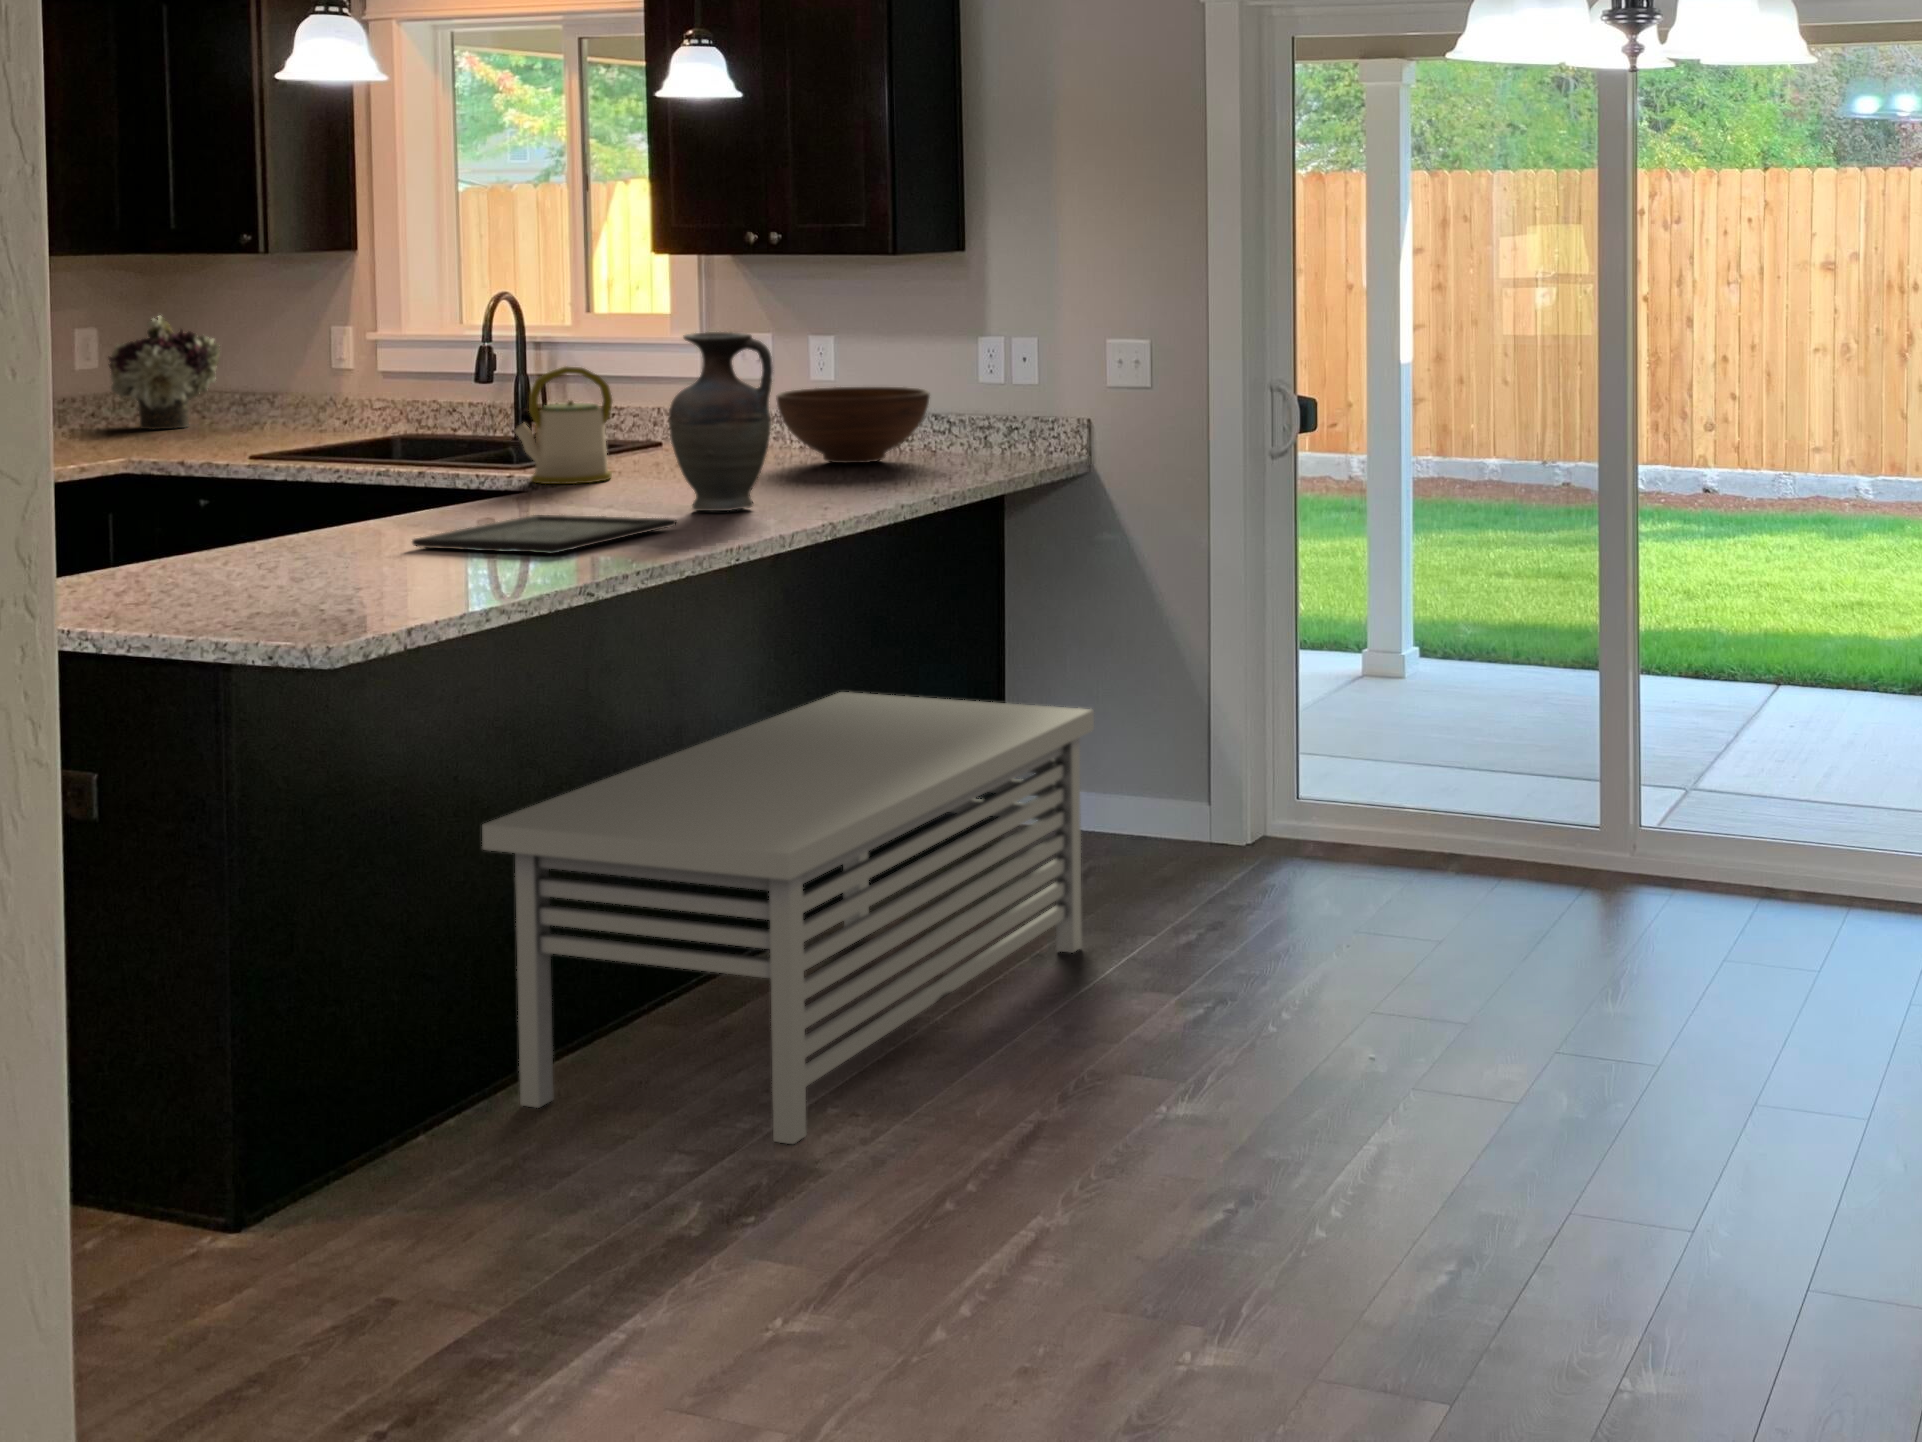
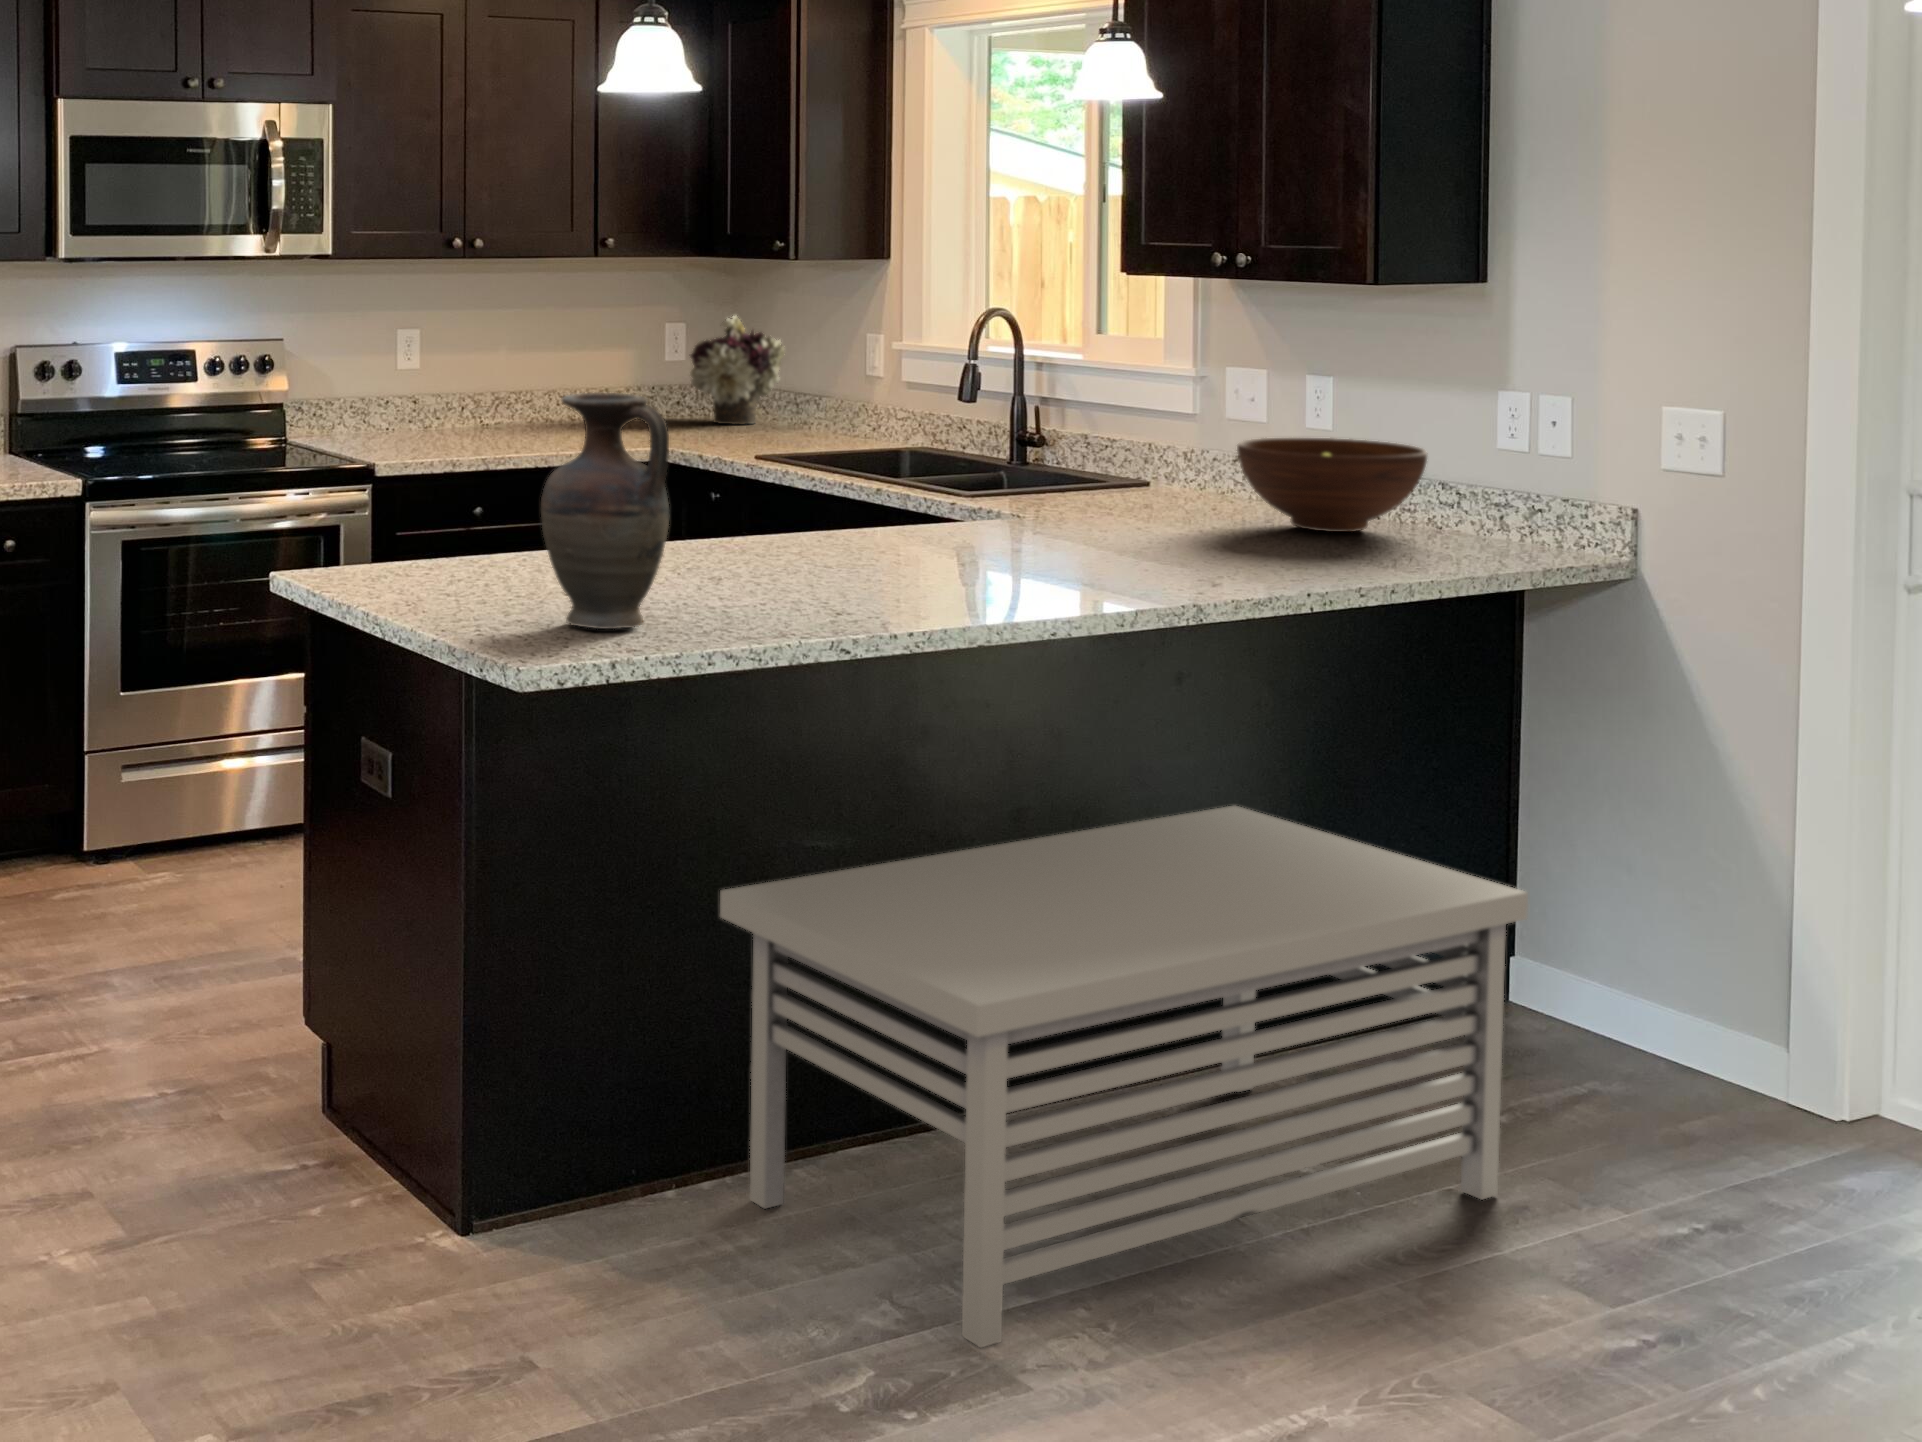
vase: present [669,332,773,511] -> present [541,393,669,629]
kettle: present [515,366,612,484] -> none [935,395,1040,524]
tray: present [412,515,676,554] -> none [722,559,1004,608]

